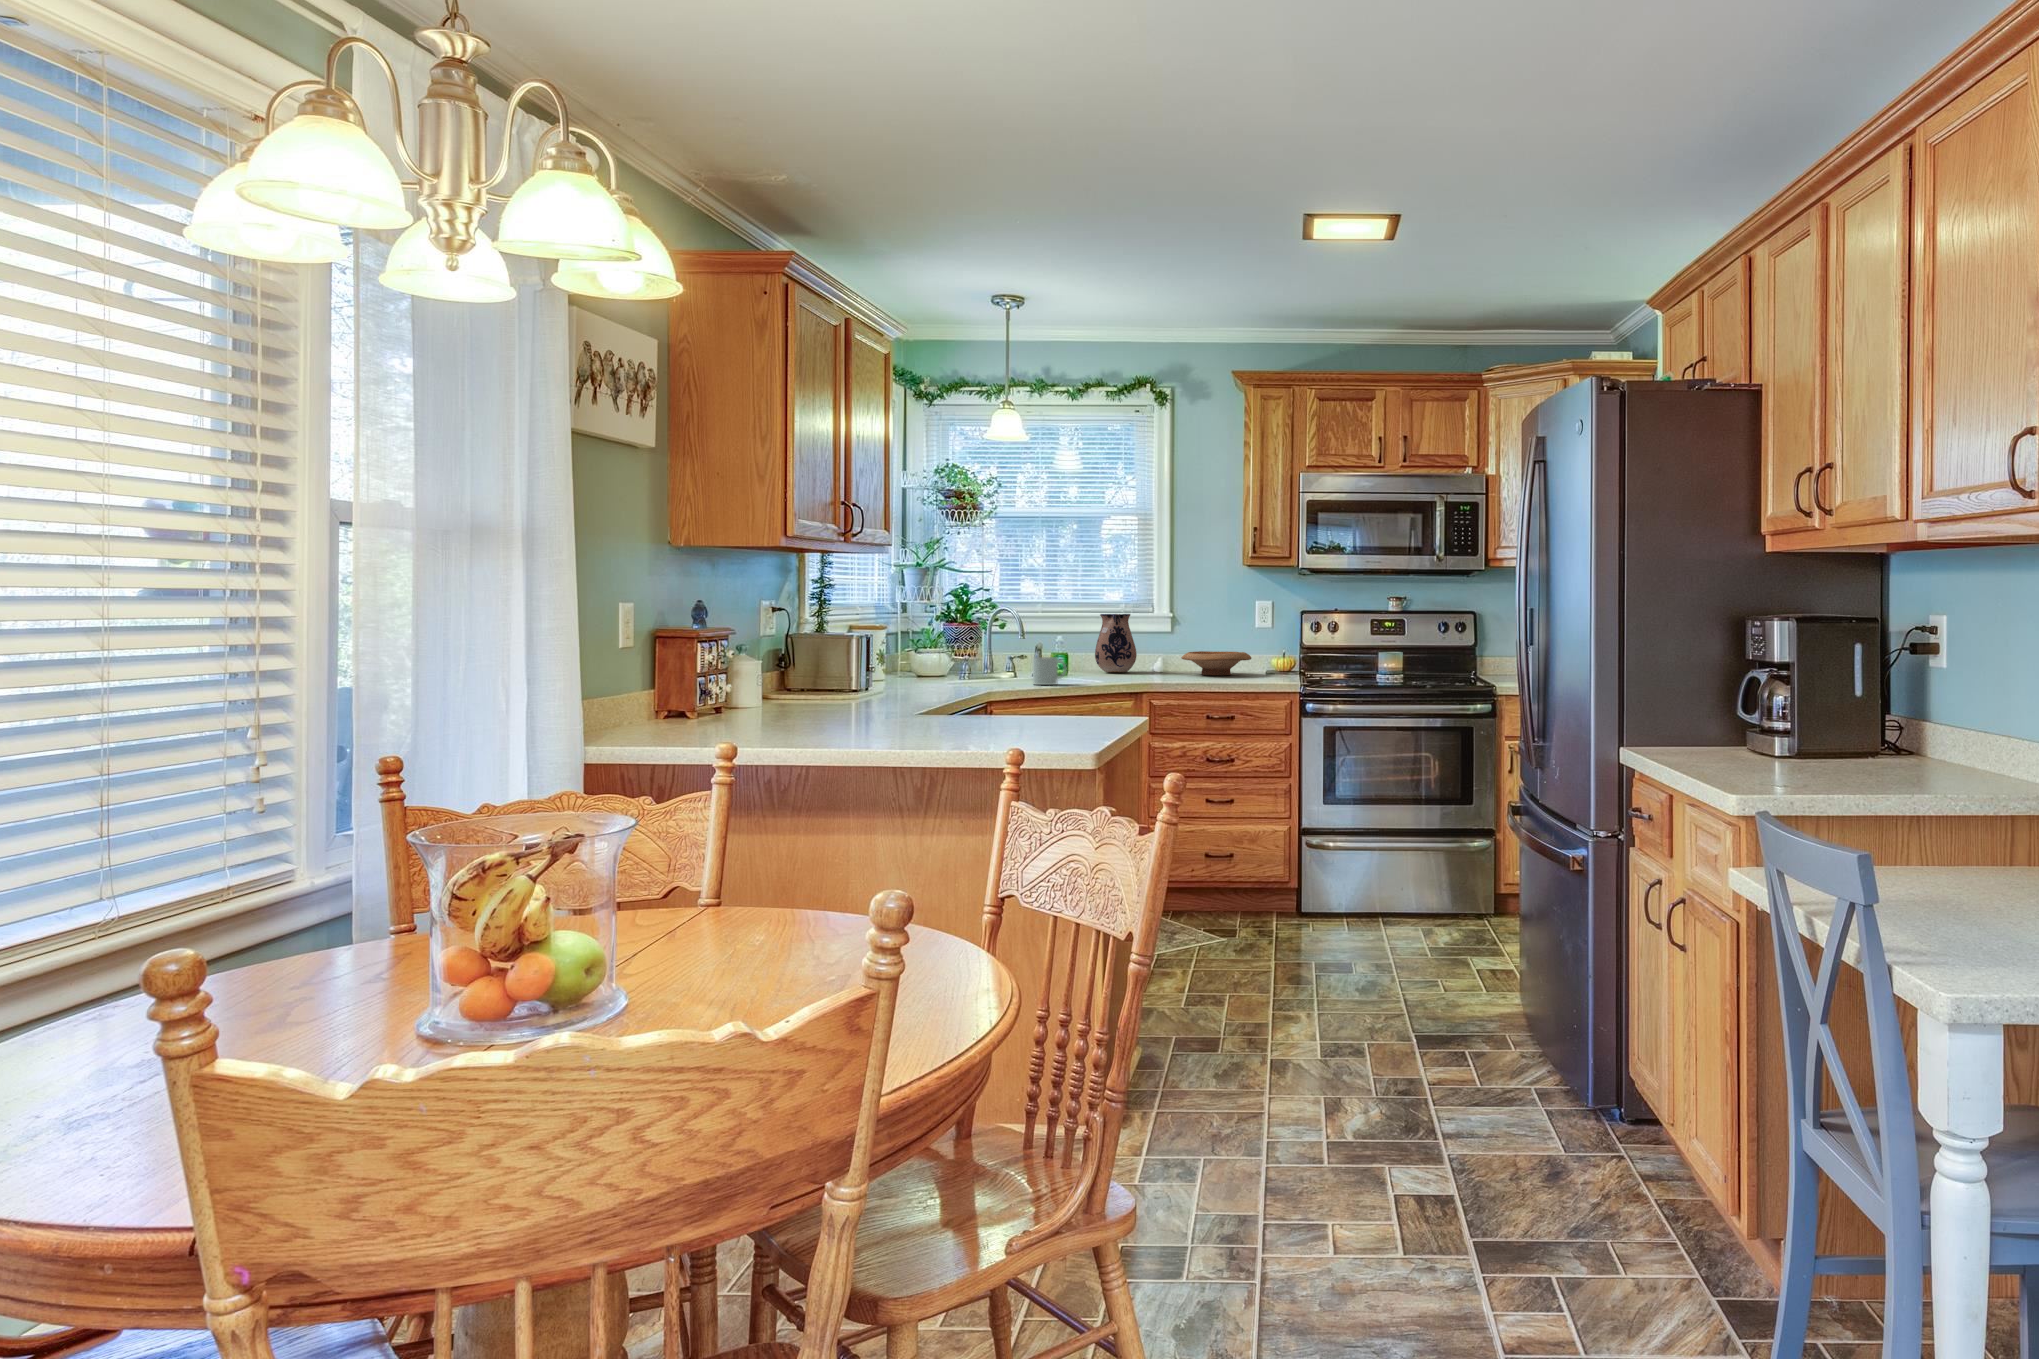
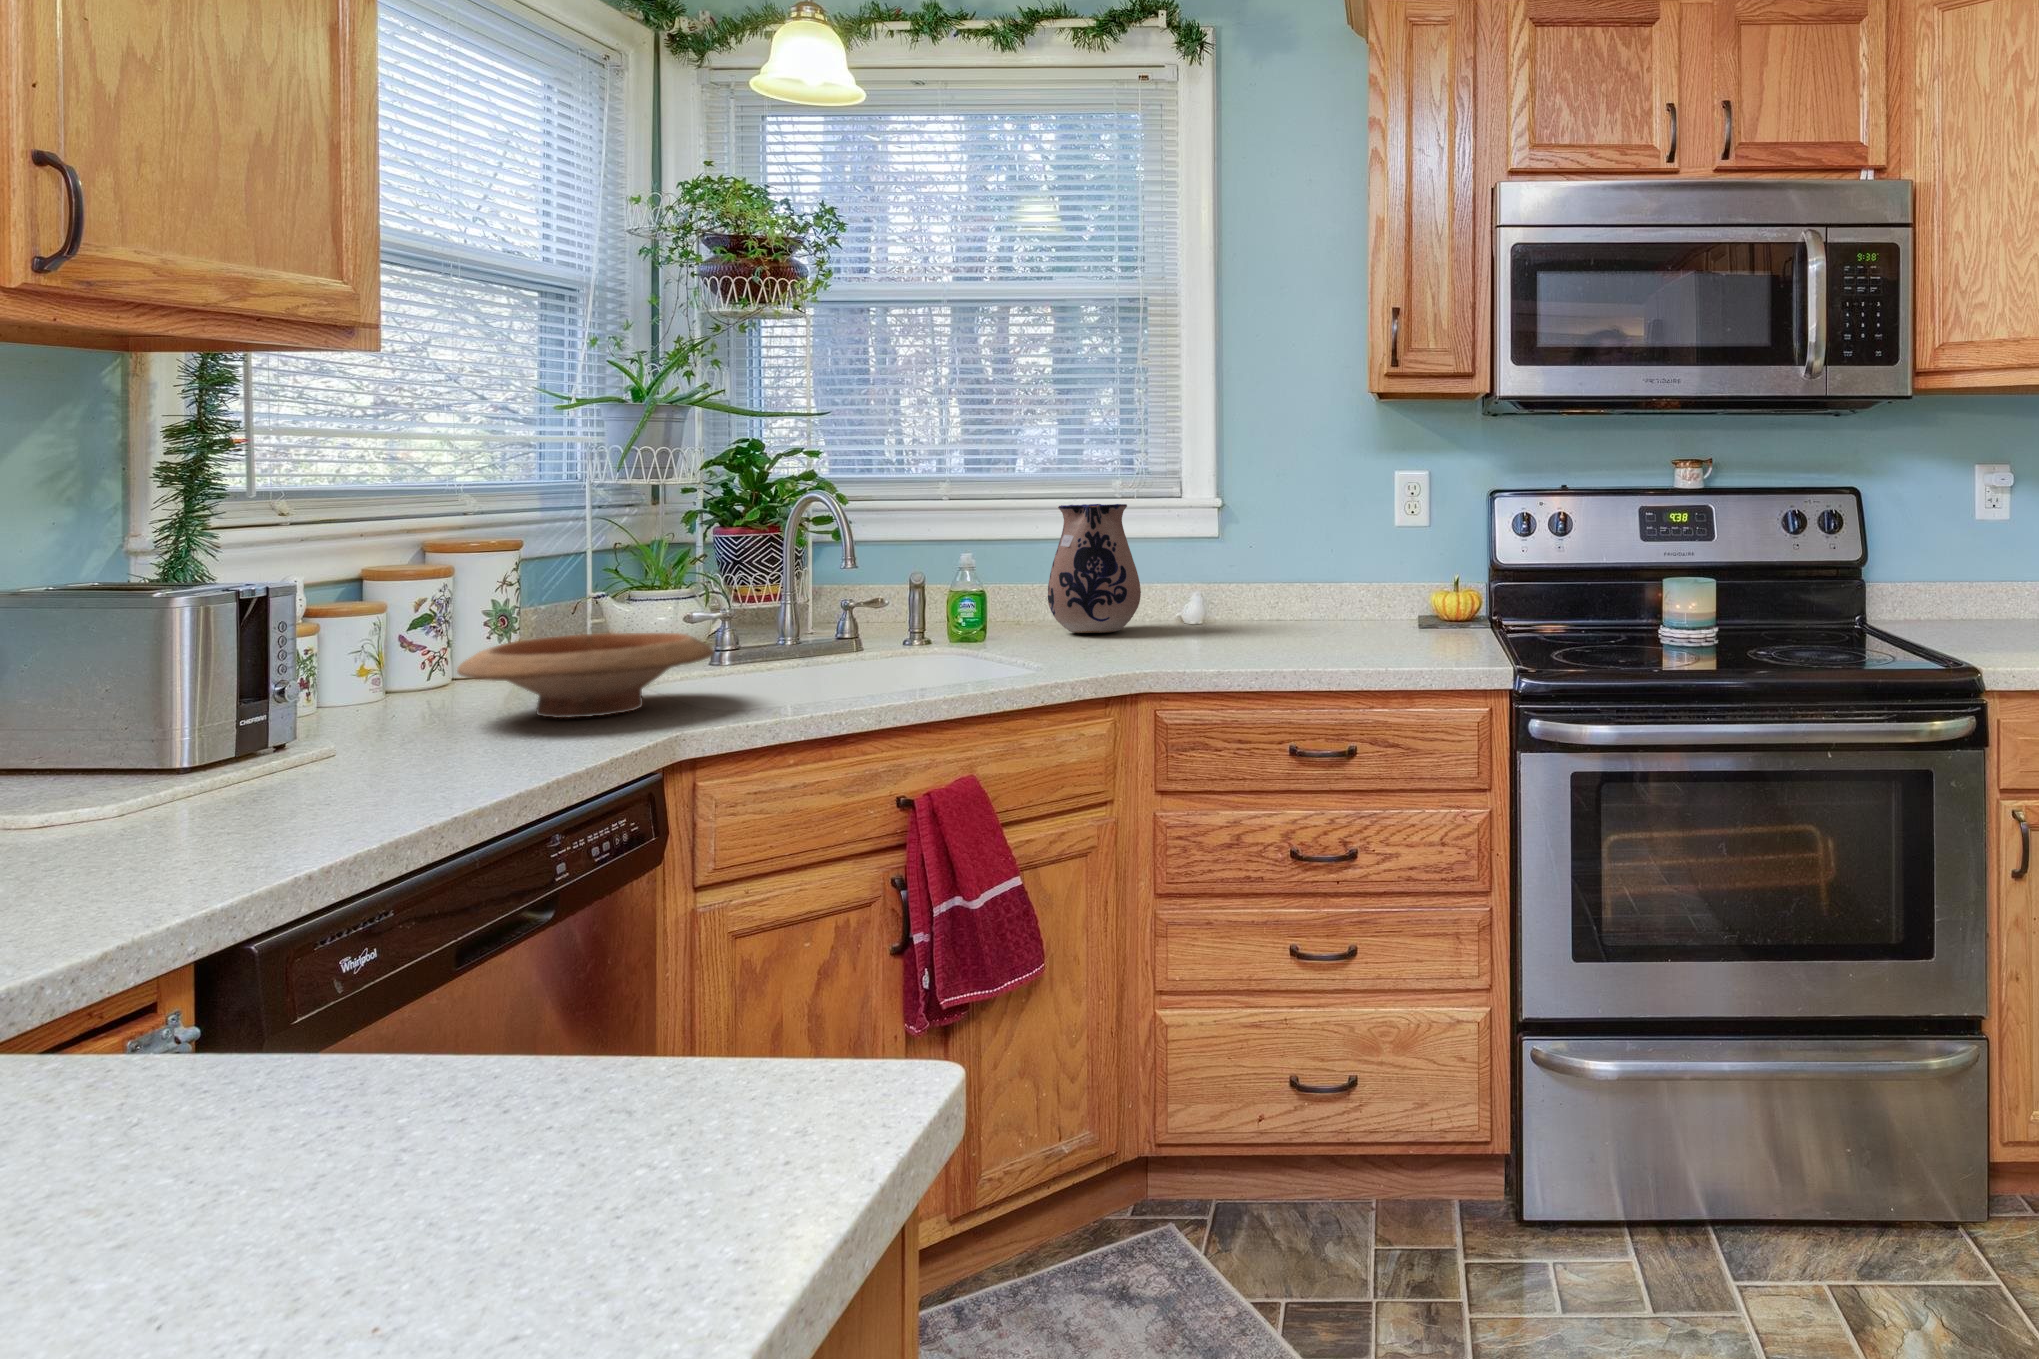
wooden bowl: present [1181,651,1251,675] -> present [457,633,715,718]
mug: present [1033,657,1066,685] -> none [834,622,931,698]

